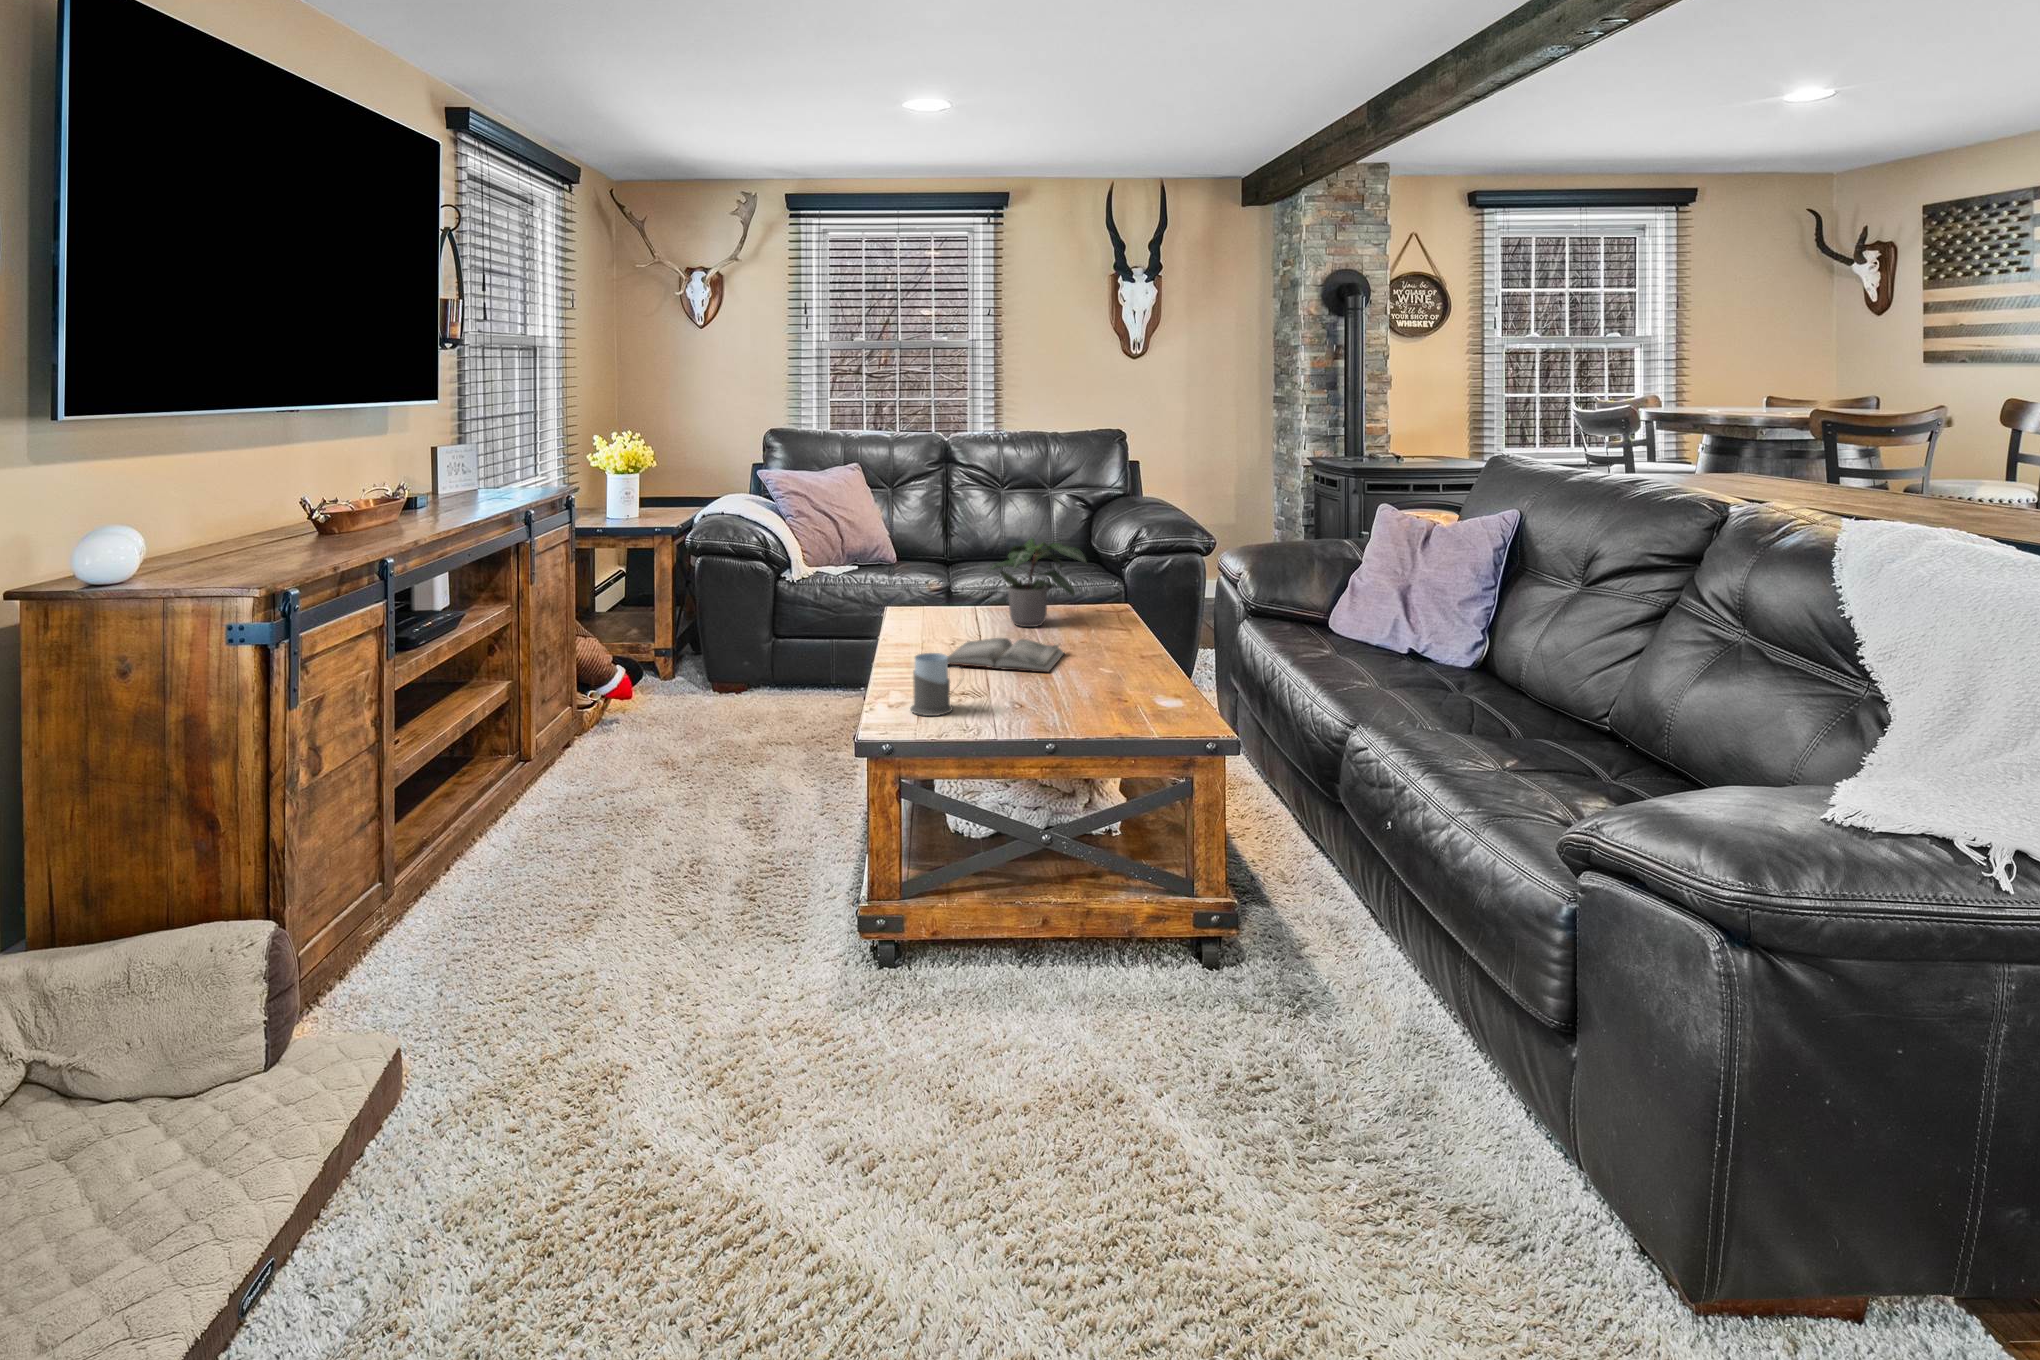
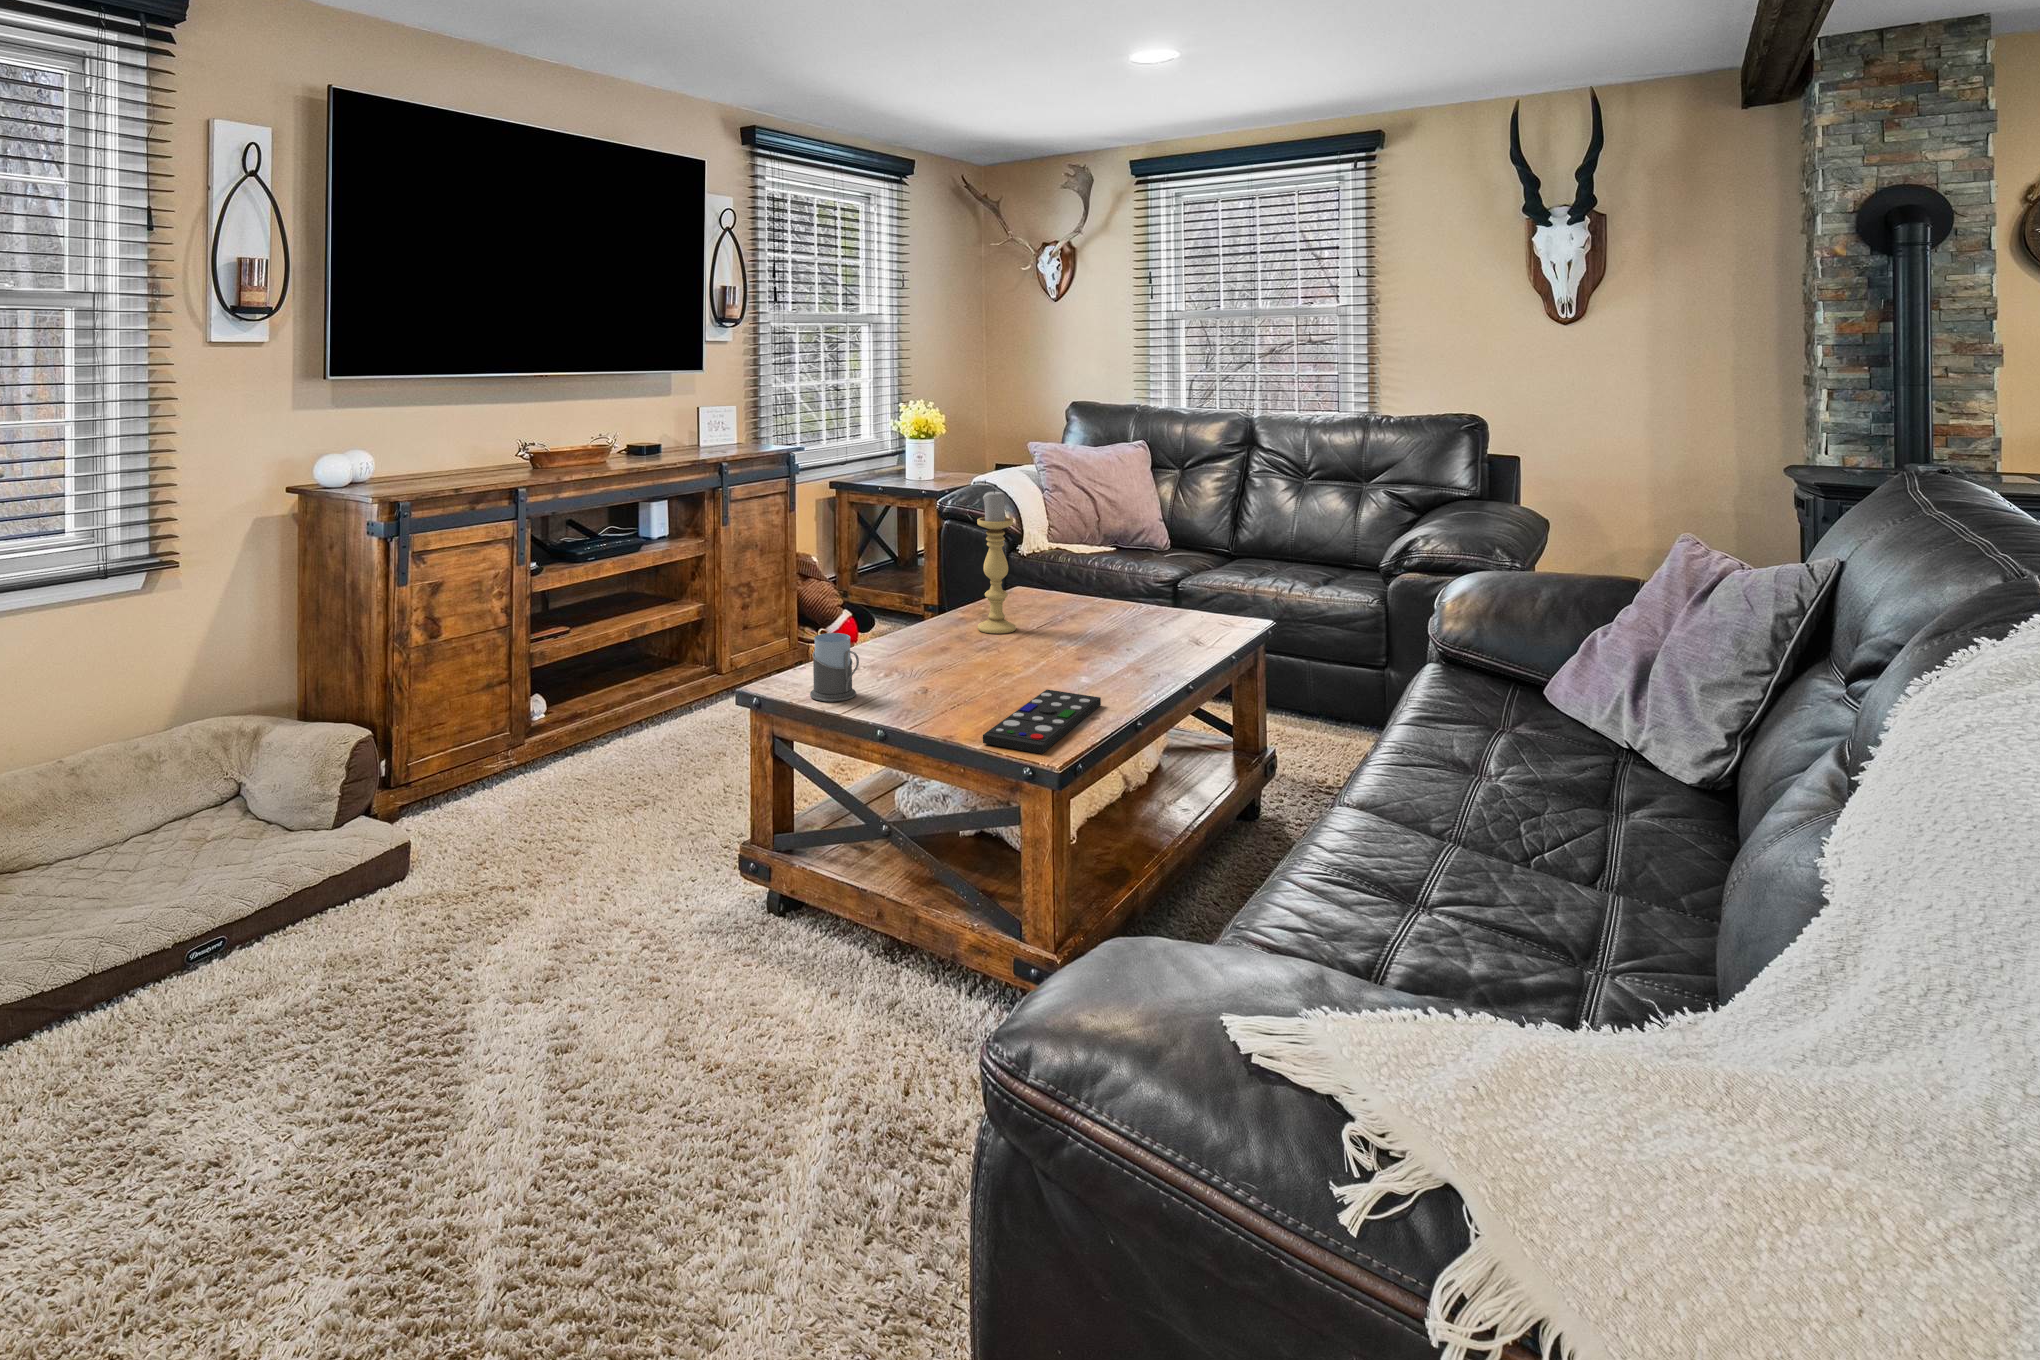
candle holder: none [926,512,961,642] -> present [977,490,1016,634]
potted plant: present [990,539,1087,627] -> none [1073,528,1172,632]
hardback book: present [948,638,1064,672] -> none [932,635,1081,680]
remote control: none [1094,672,1175,719] -> present [983,689,1101,754]

